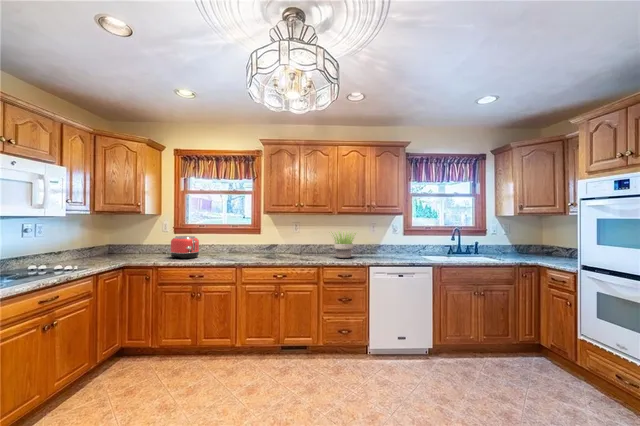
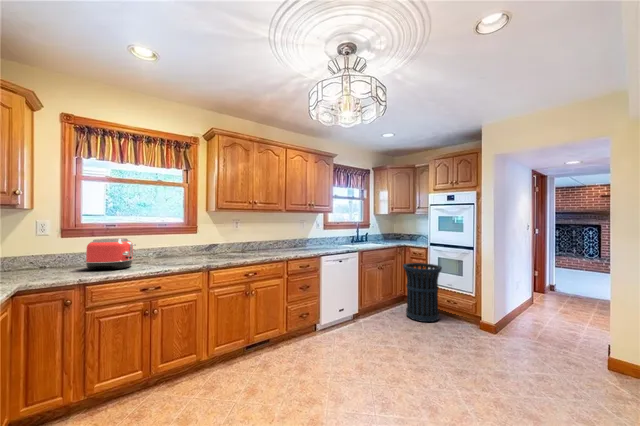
potted plant: present [334,232,356,258] -> none [277,226,305,252]
trash can: none [512,294,592,401] -> present [403,263,442,322]

